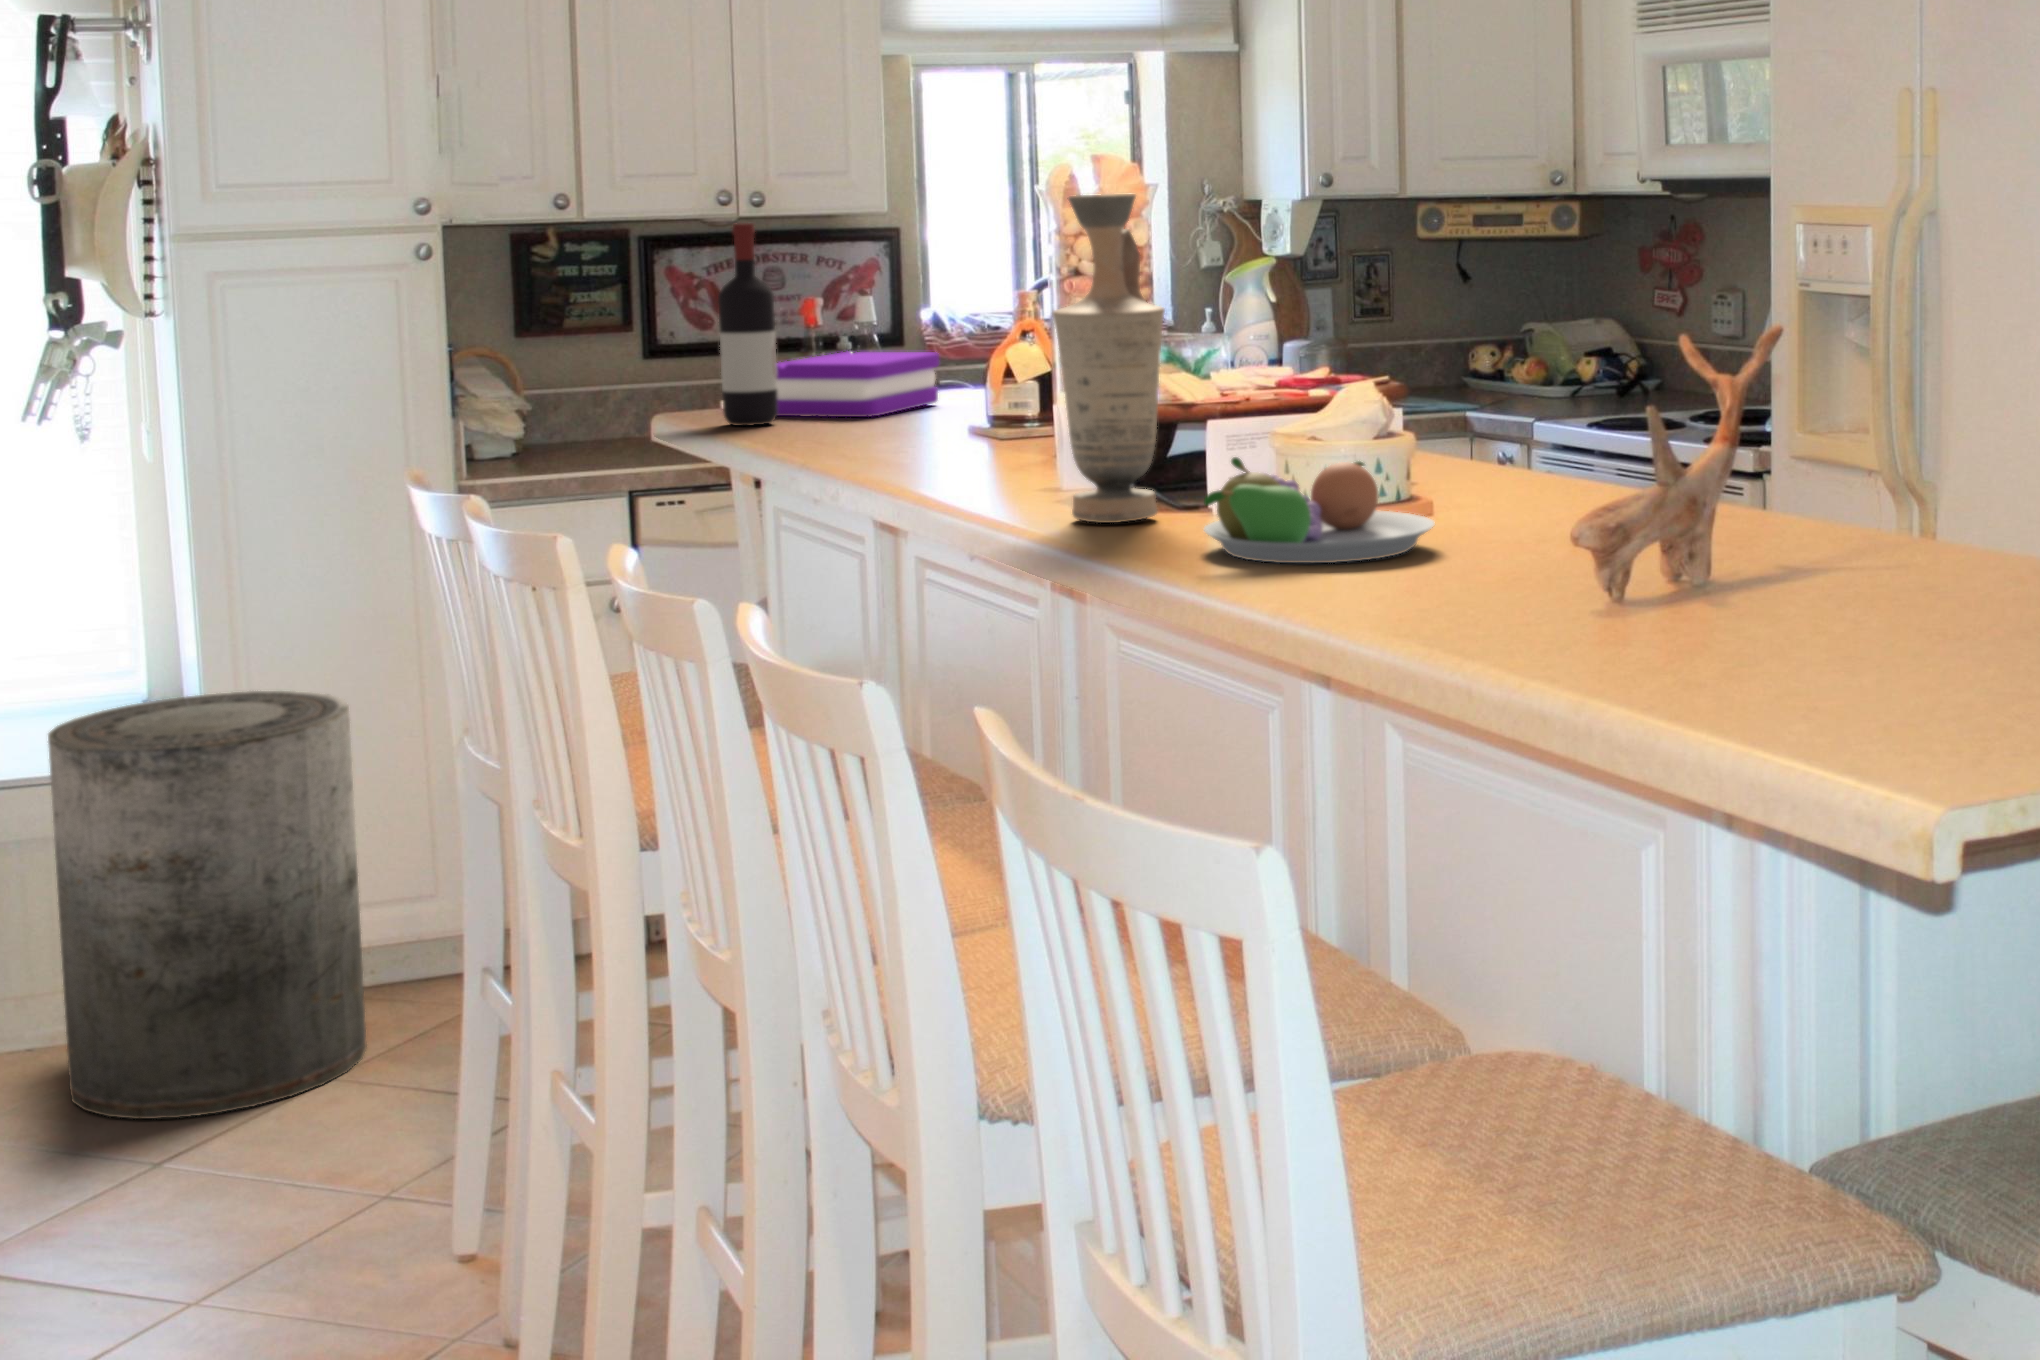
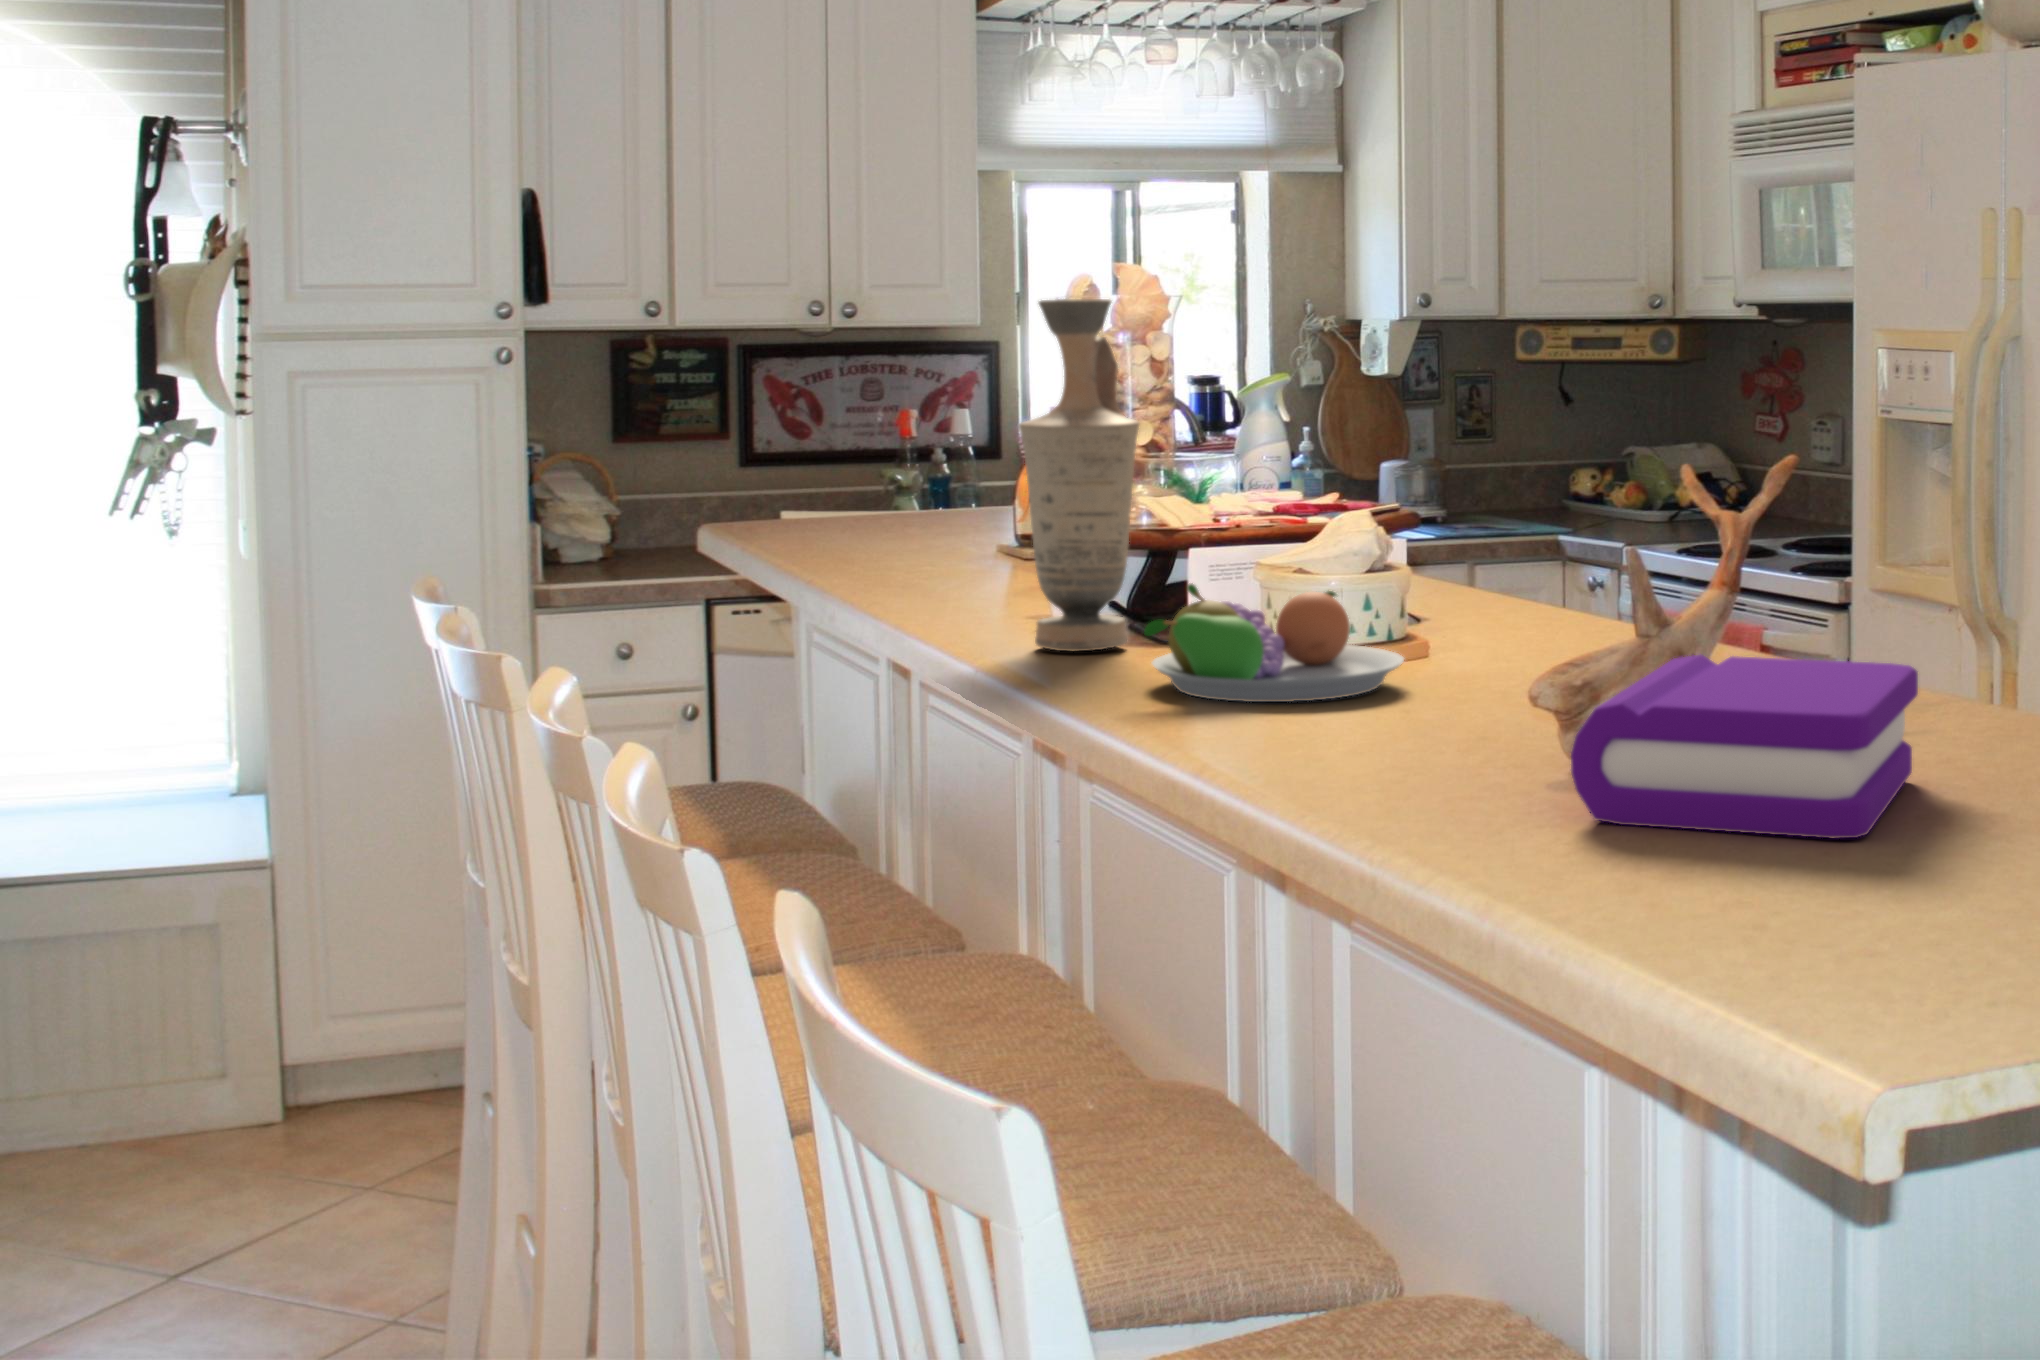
wine bottle: present [718,223,778,426] -> none [752,331,809,540]
book: present [776,352,939,417] -> present [1571,654,1918,839]
trash can: present [48,691,367,1119] -> none [90,799,400,1239]

